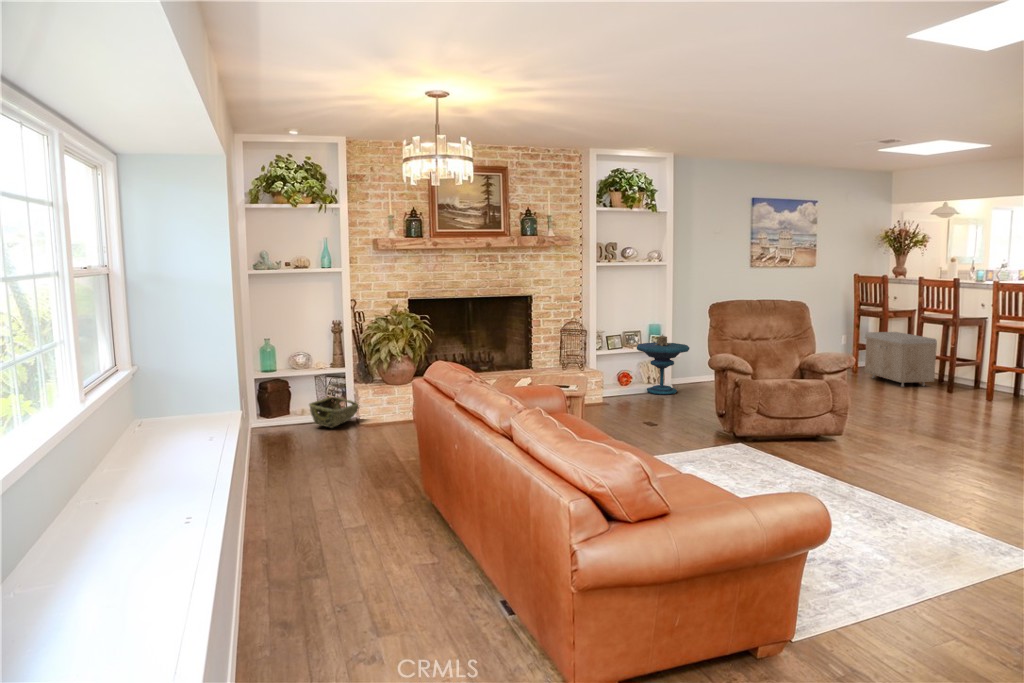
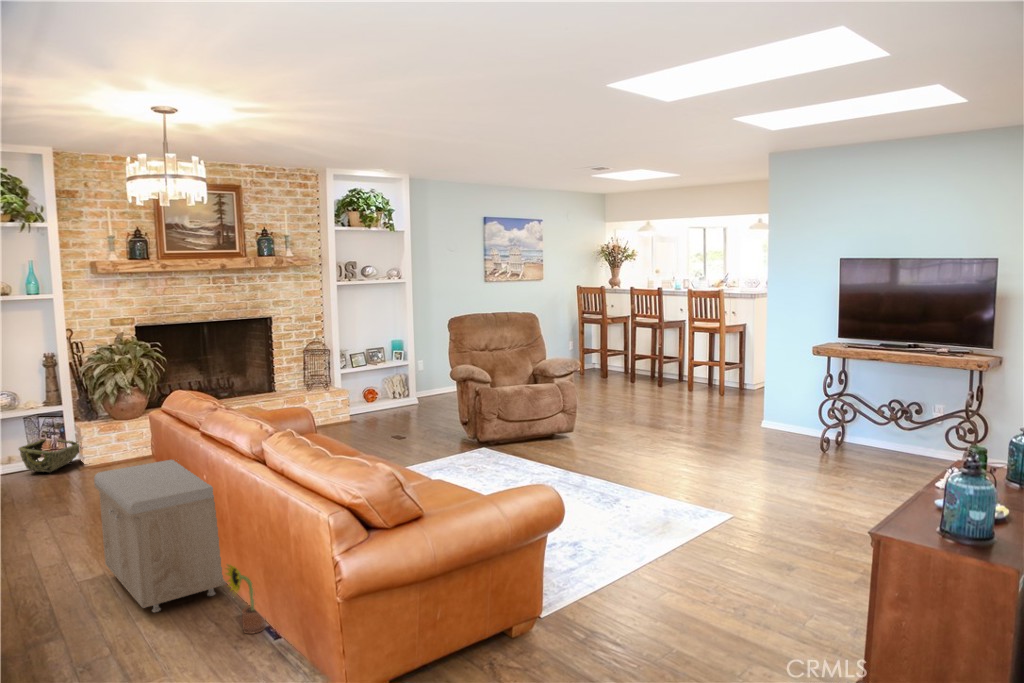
storage bench: present [865,332,937,387] -> present [94,460,227,612]
side table: present [637,335,689,395] -> none [384,349,435,409]
decorative plant: none [458,559,496,638] -> present [226,565,266,634]

